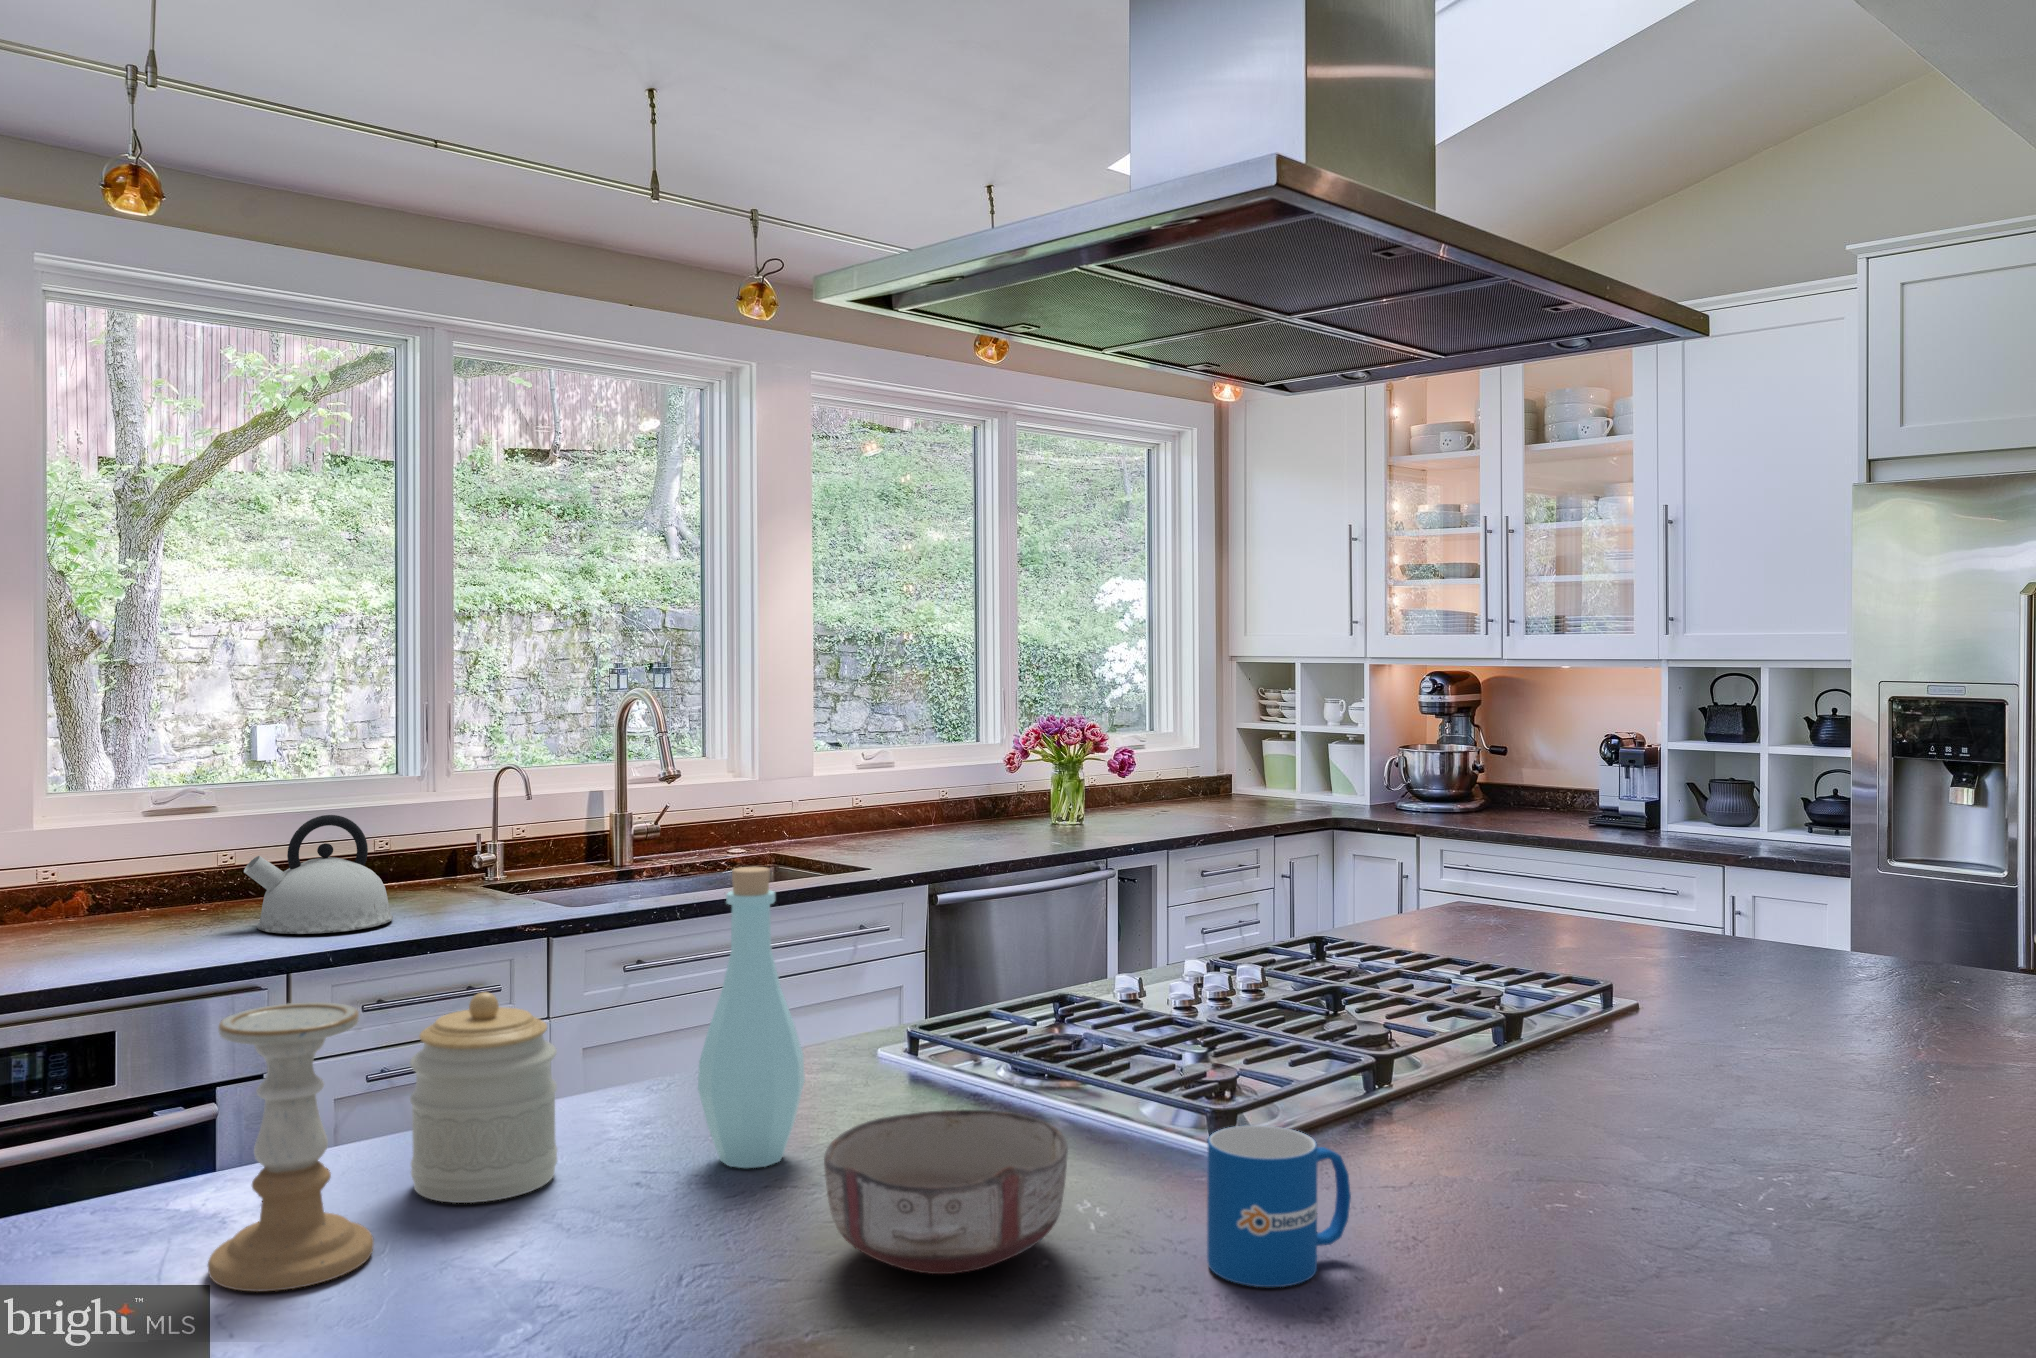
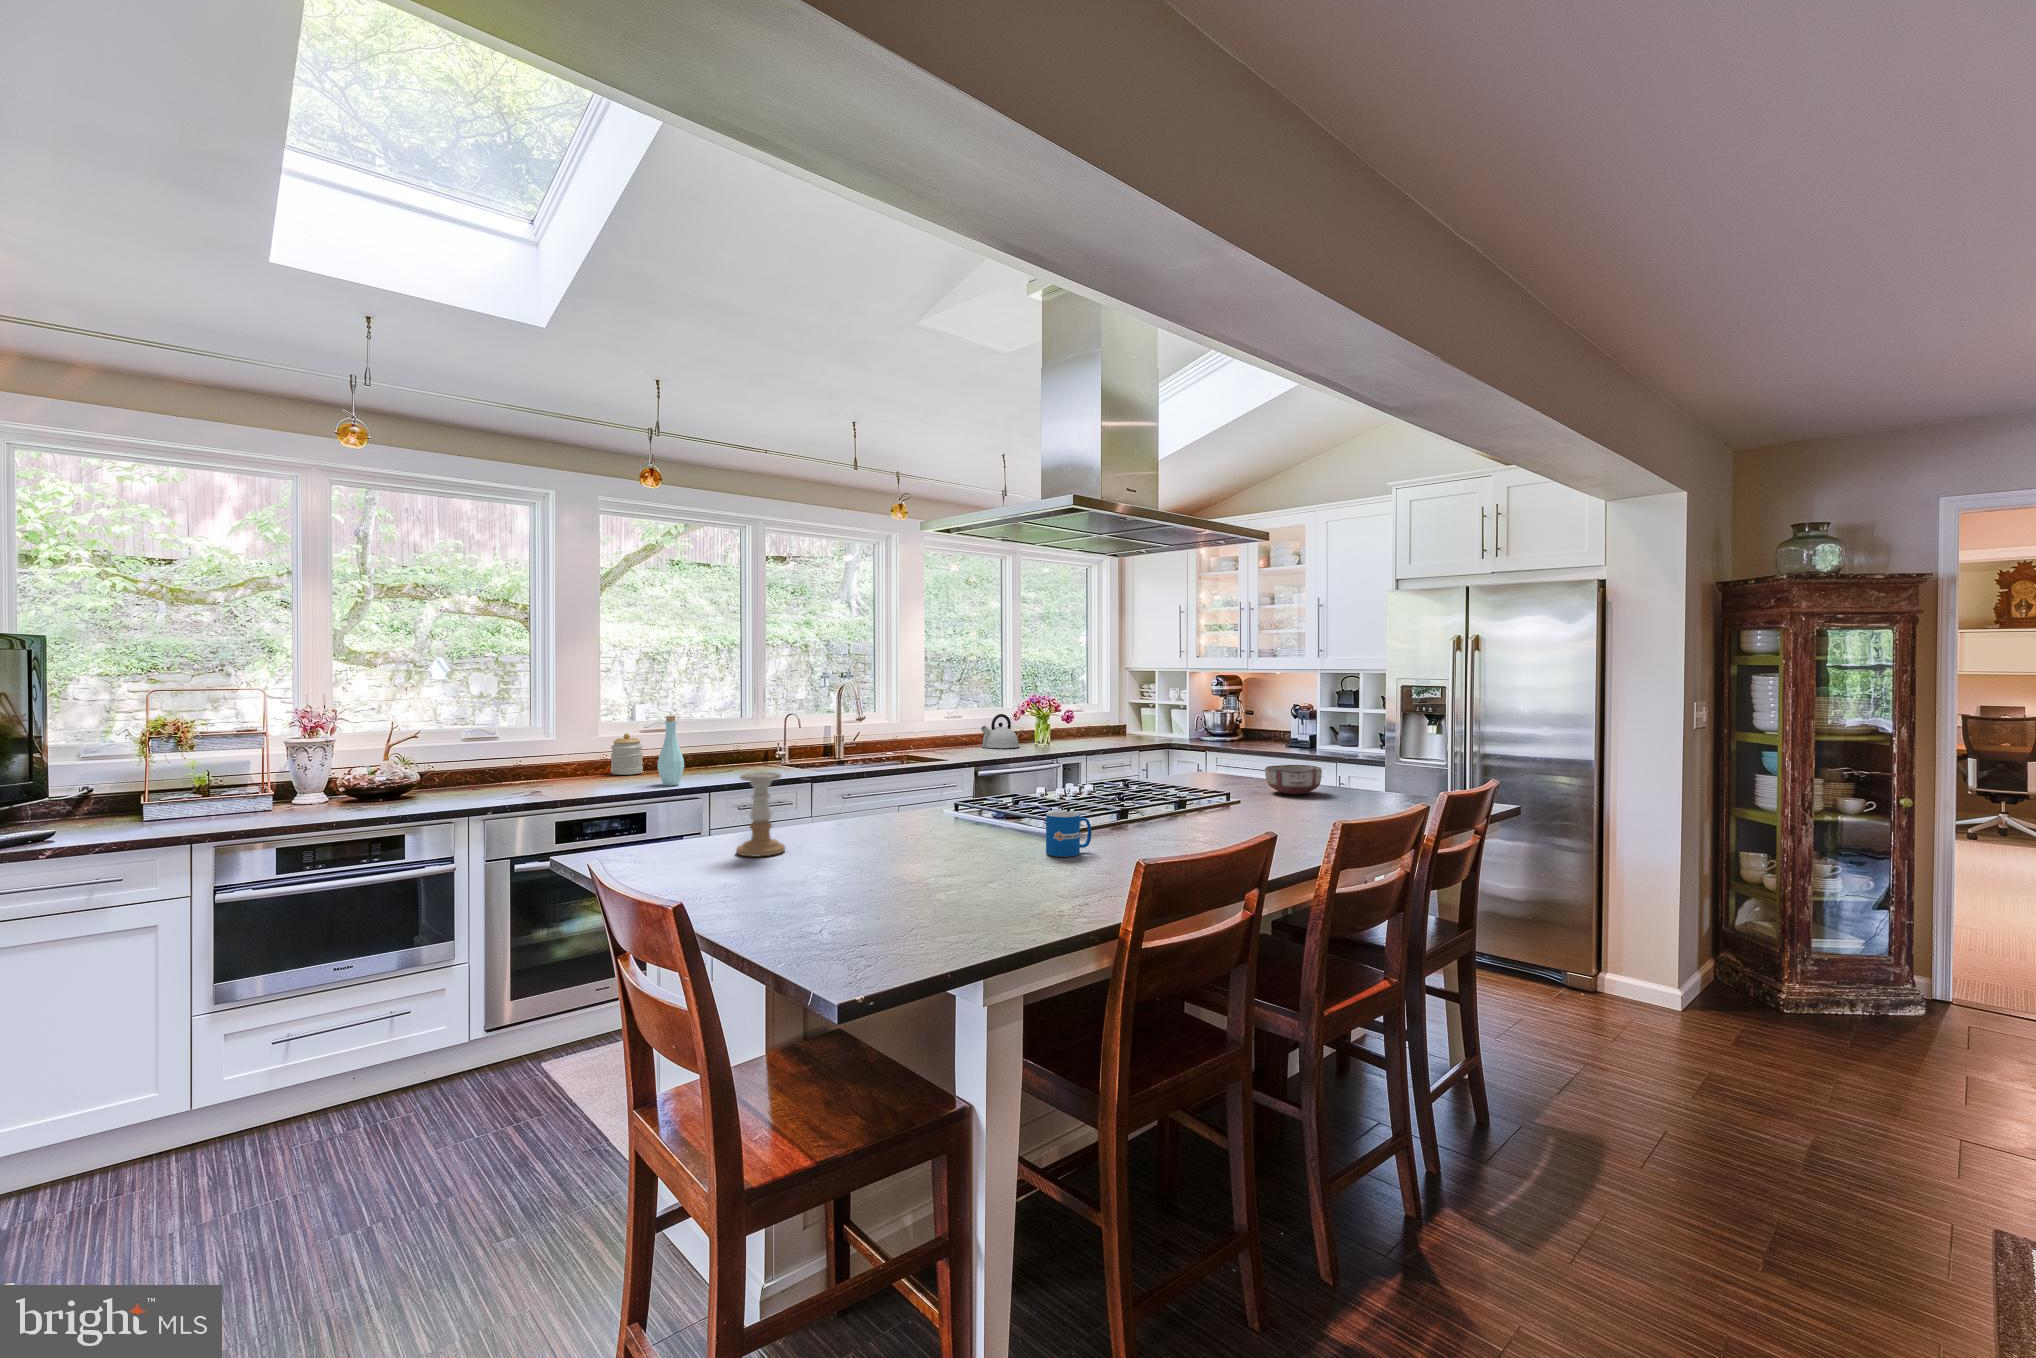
kettle: present [244,815,393,934] -> present [981,714,1019,748]
bottle: present [698,867,805,1168] -> present [657,716,684,786]
jar: present [410,992,557,1203] -> present [611,733,643,775]
ceramic bowl: present [824,1110,1068,1274] -> present [1265,765,1322,794]

